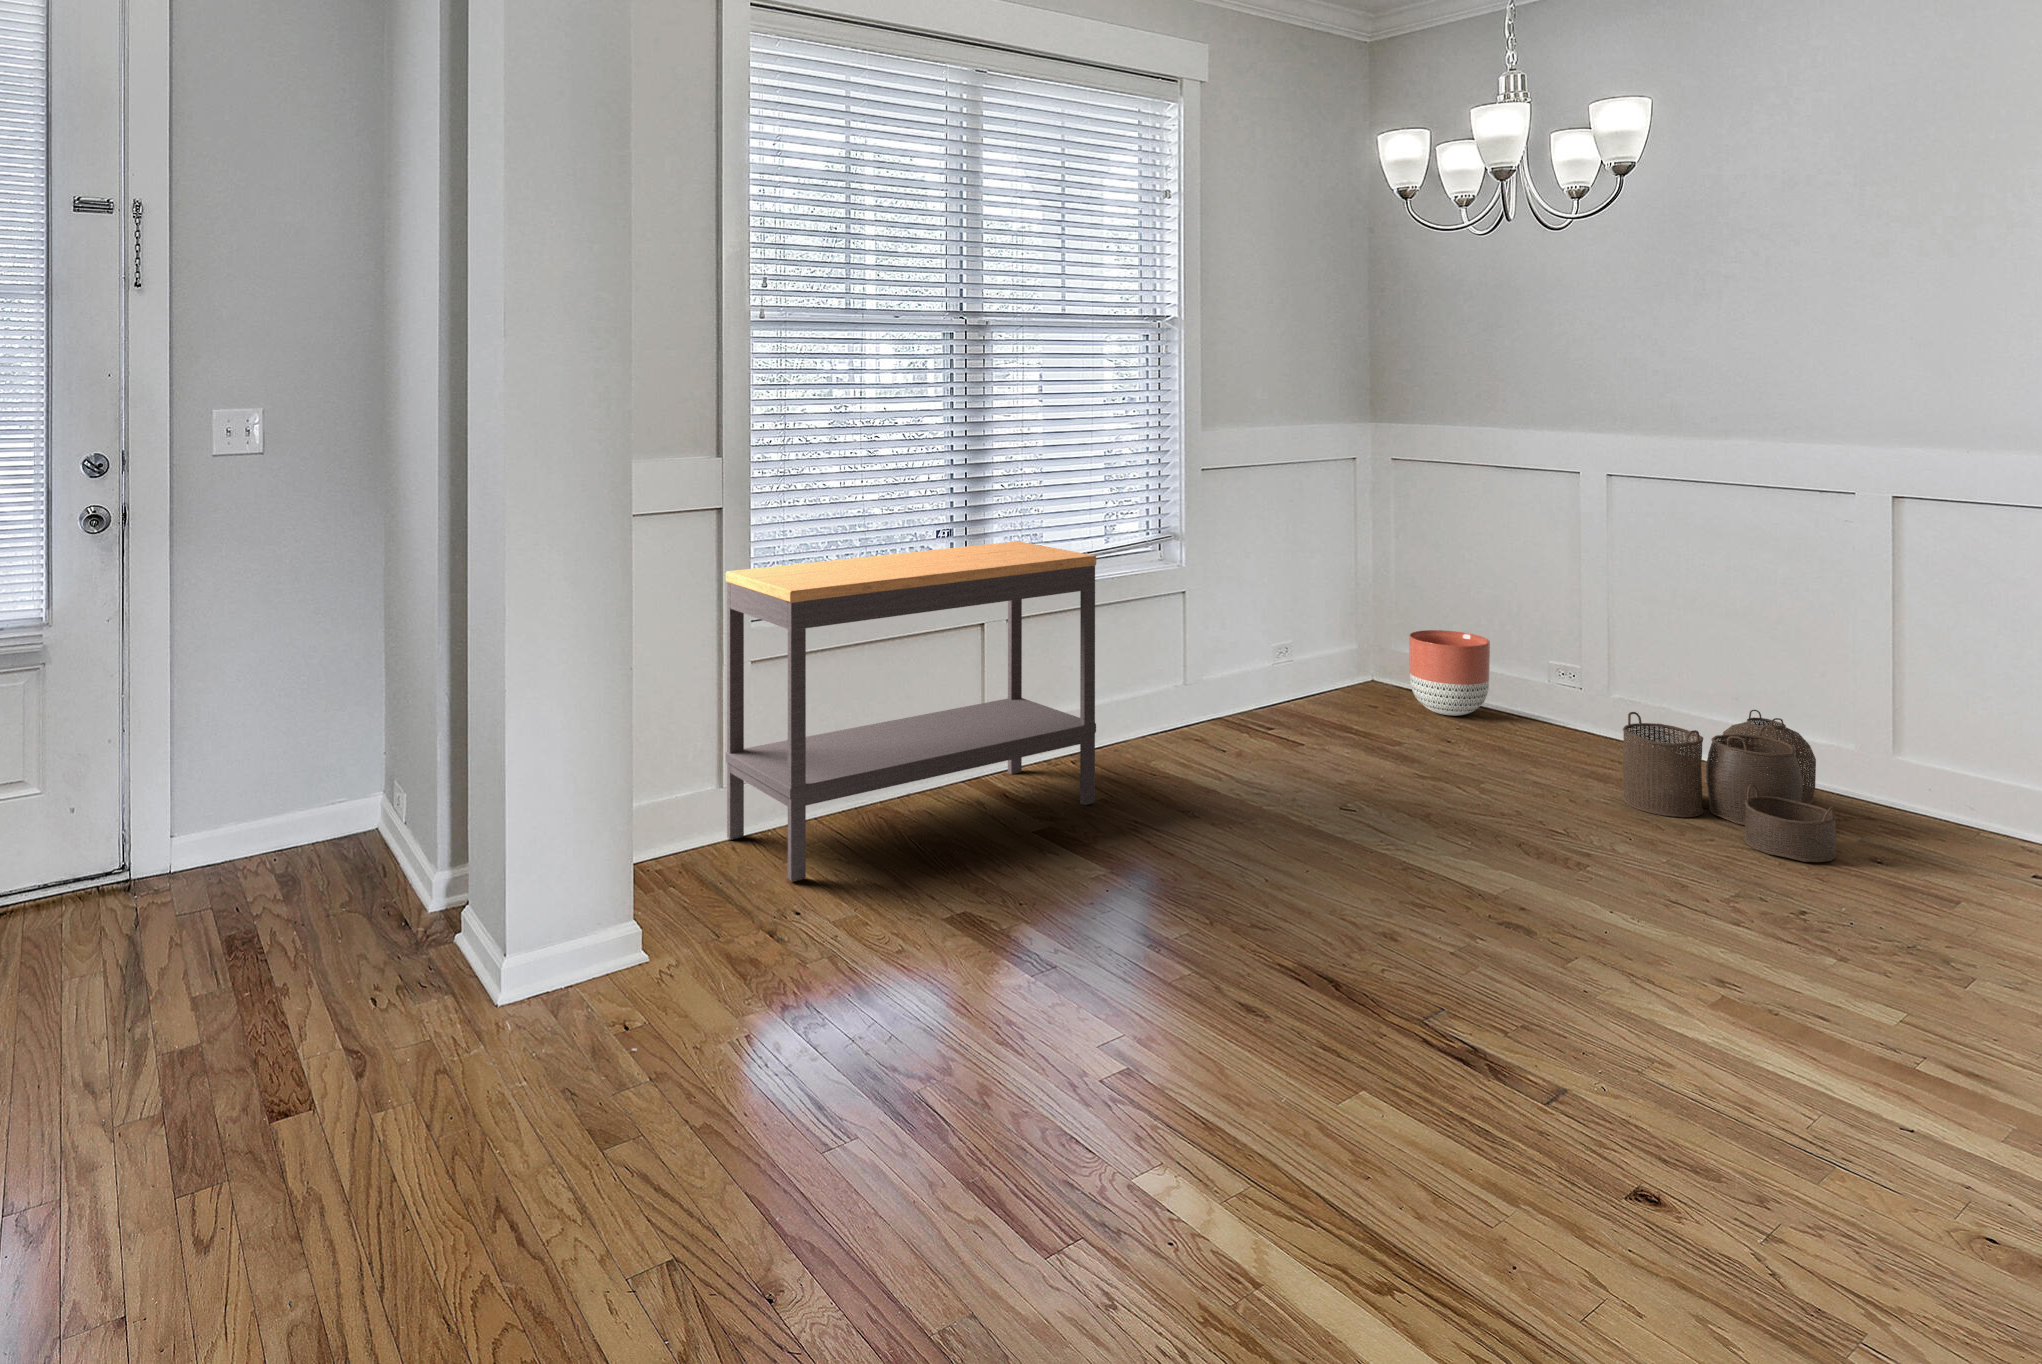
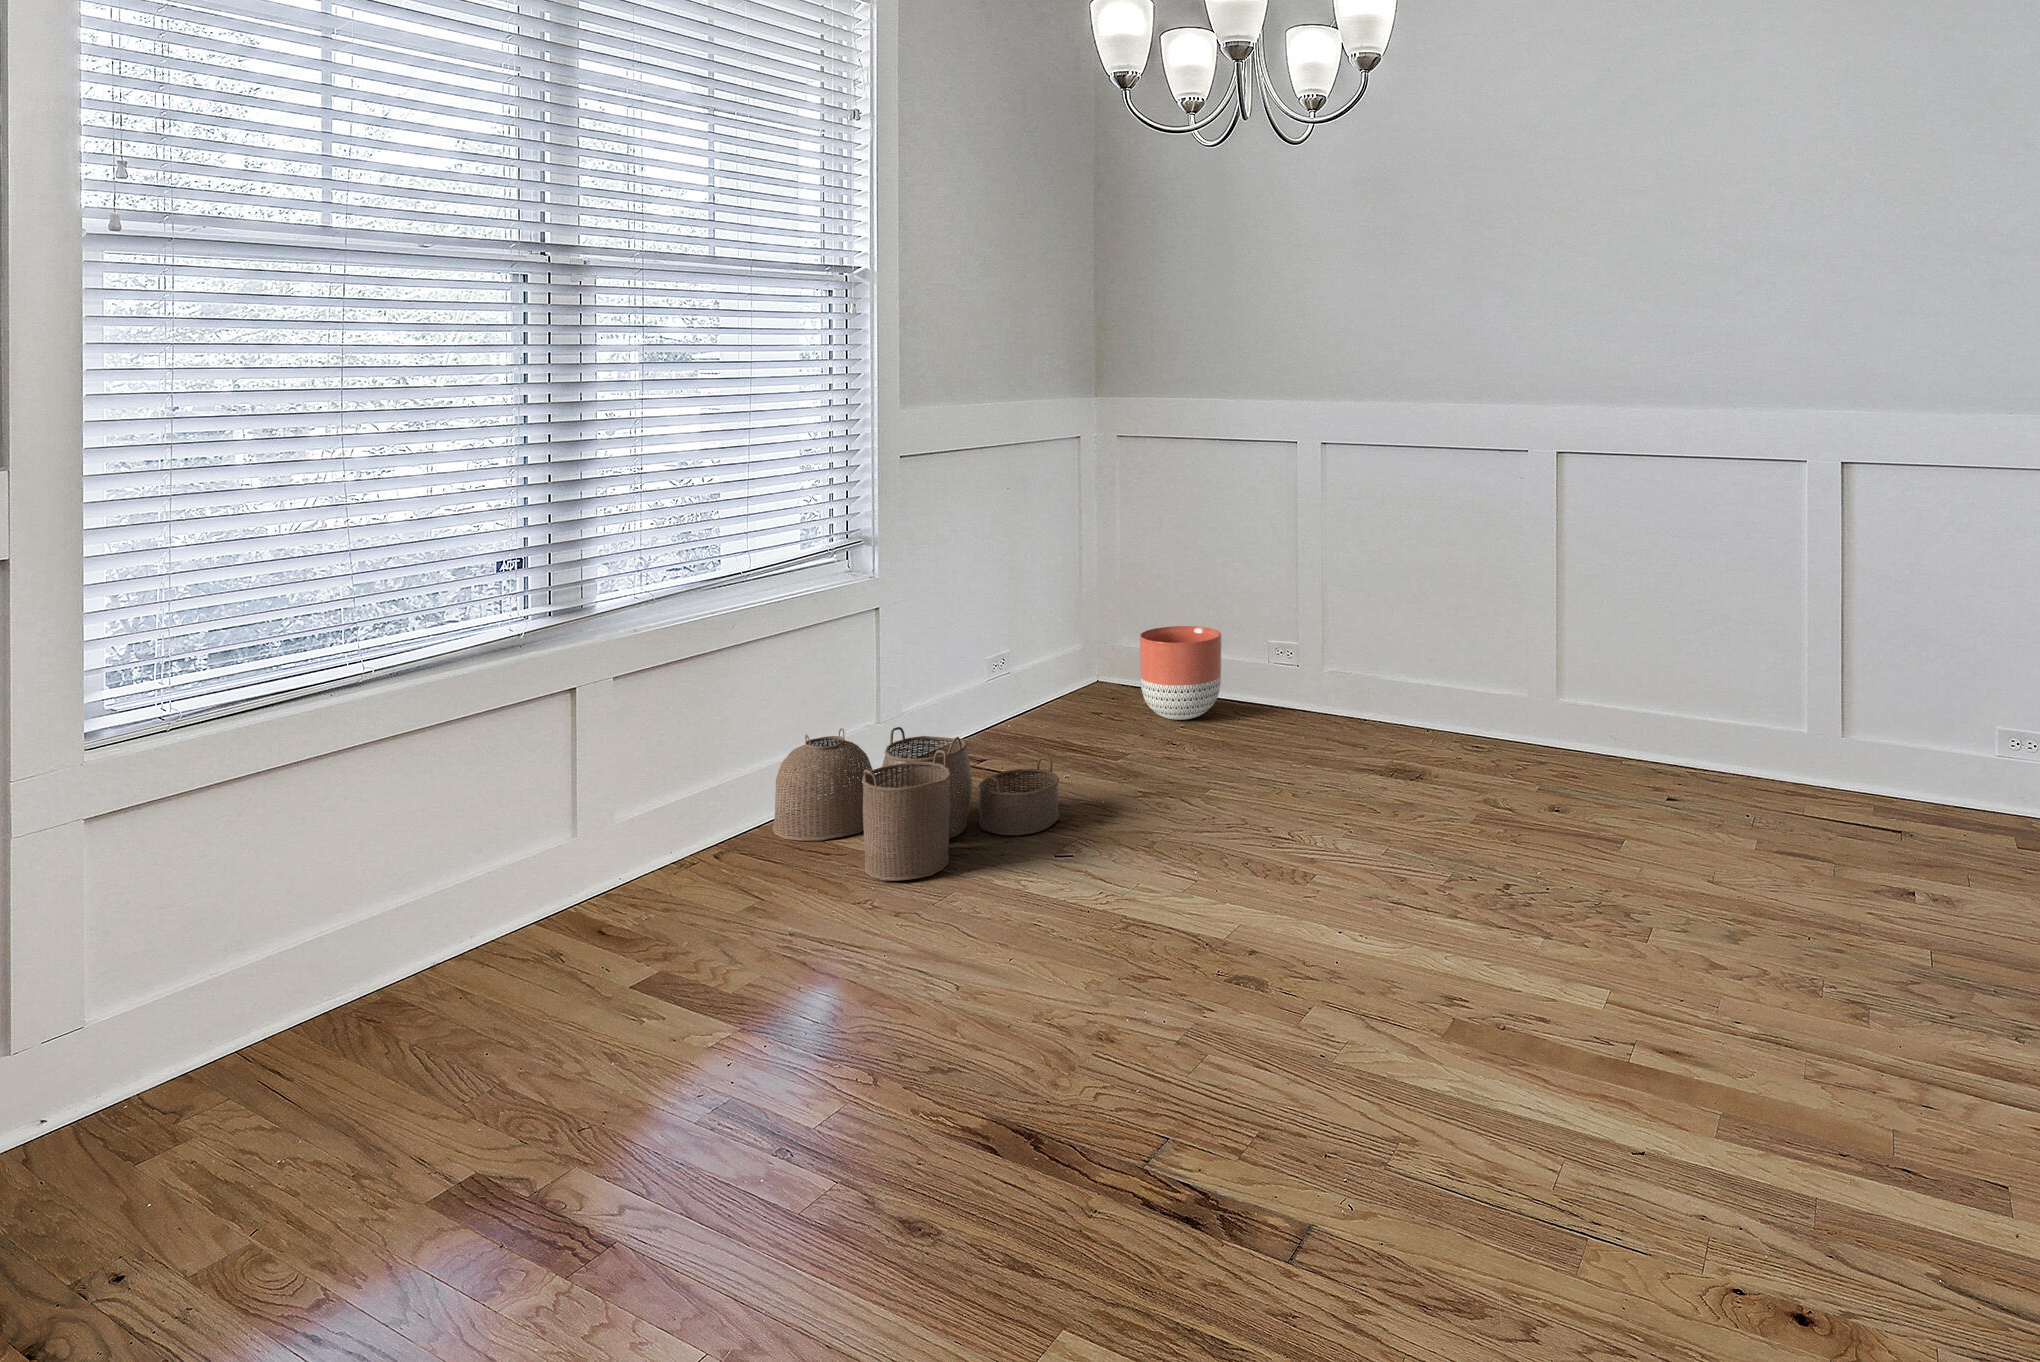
console table: present [726,541,1096,881] -> none [40,564,737,1175]
woven basket: present [1623,710,1836,862] -> present [773,727,1059,881]

